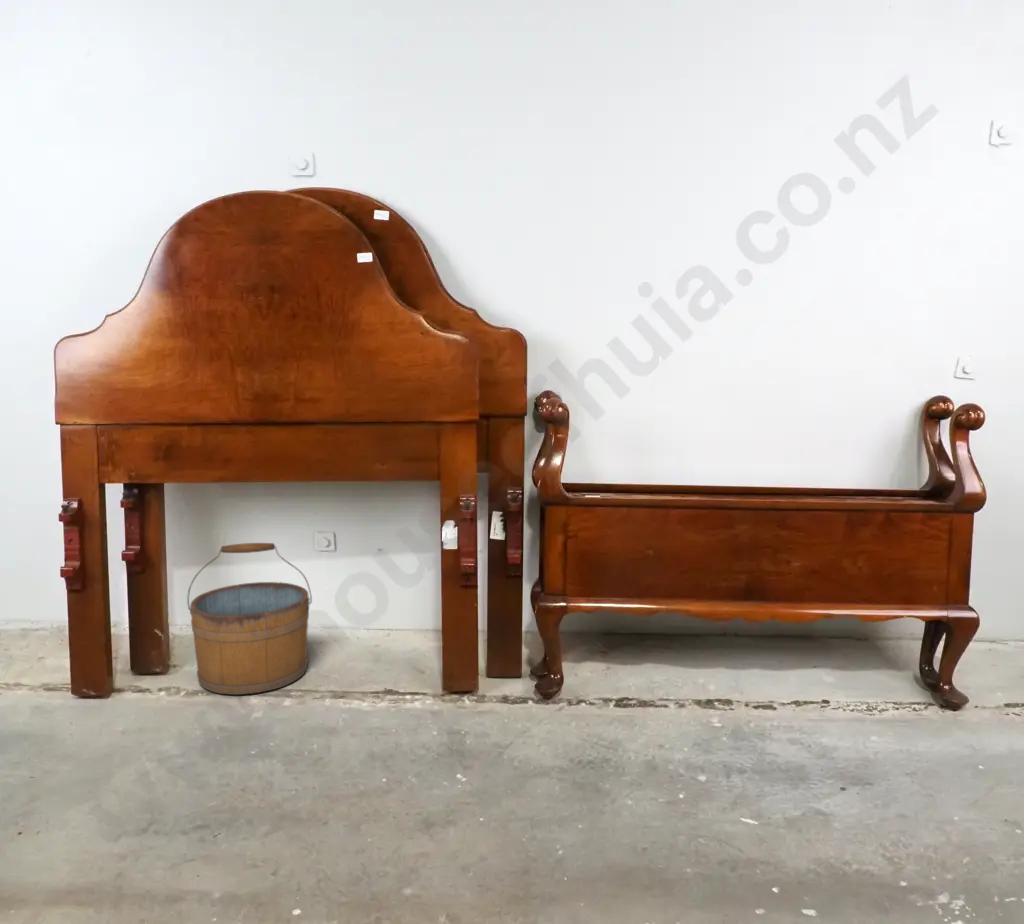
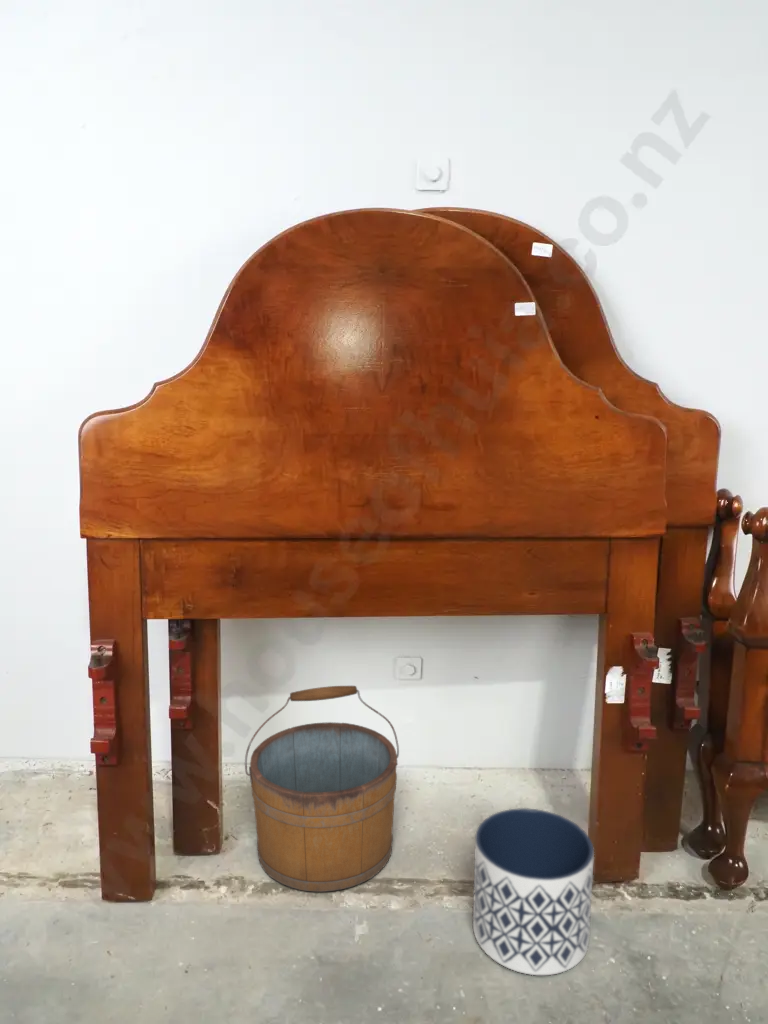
planter: none [331,630,419,737] -> present [473,808,594,975]

